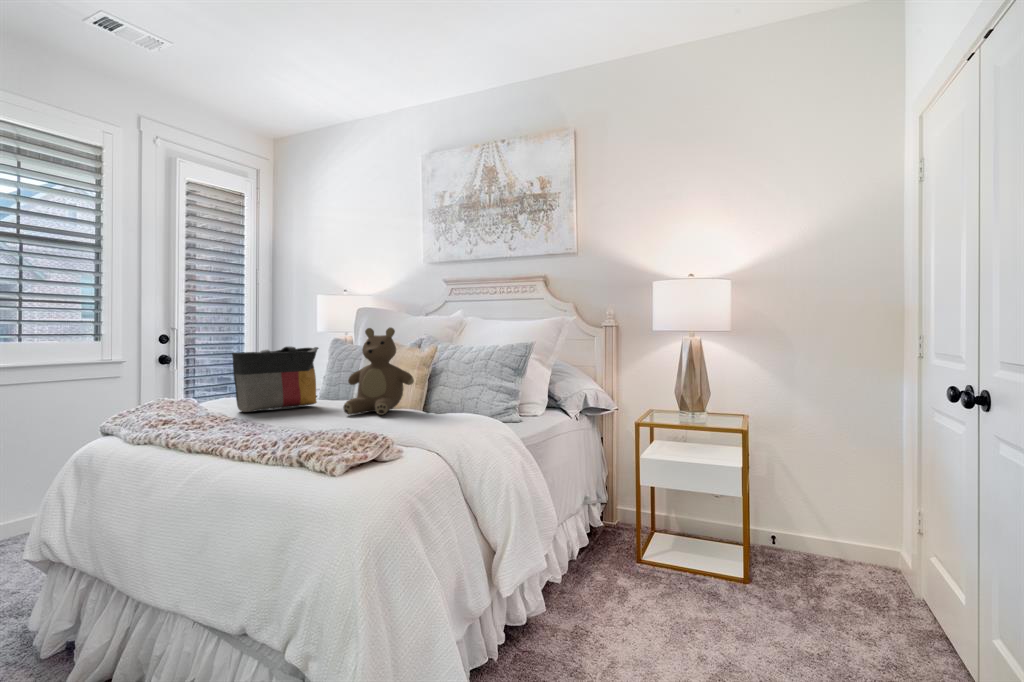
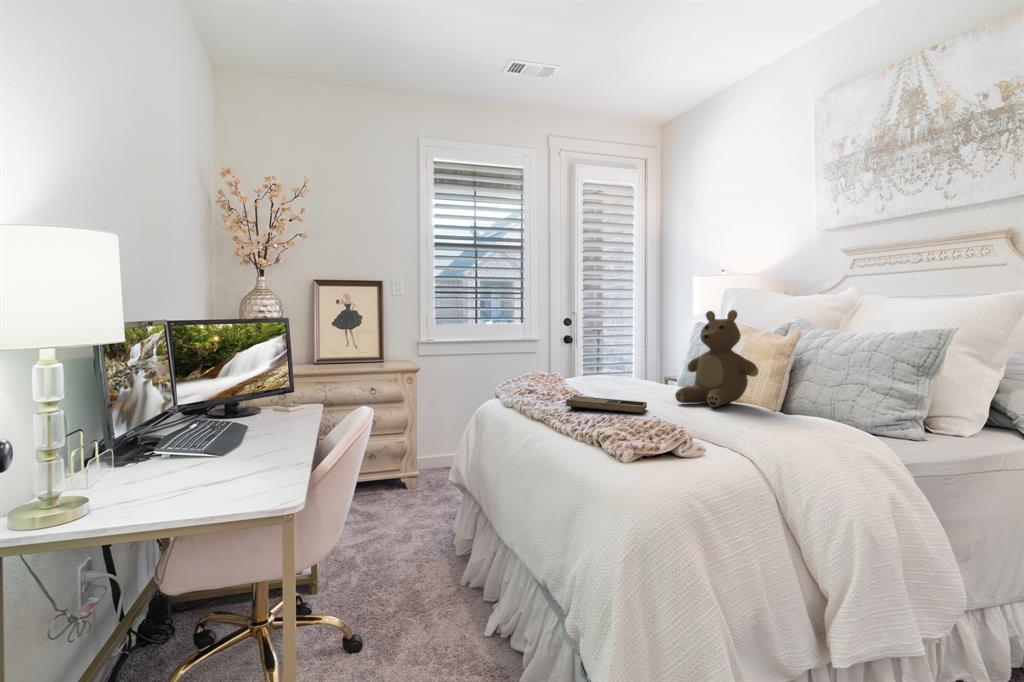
tote bag: present [232,346,319,412] -> none [585,331,665,391]
tray: none [239,417,326,434] -> present [566,396,647,413]

